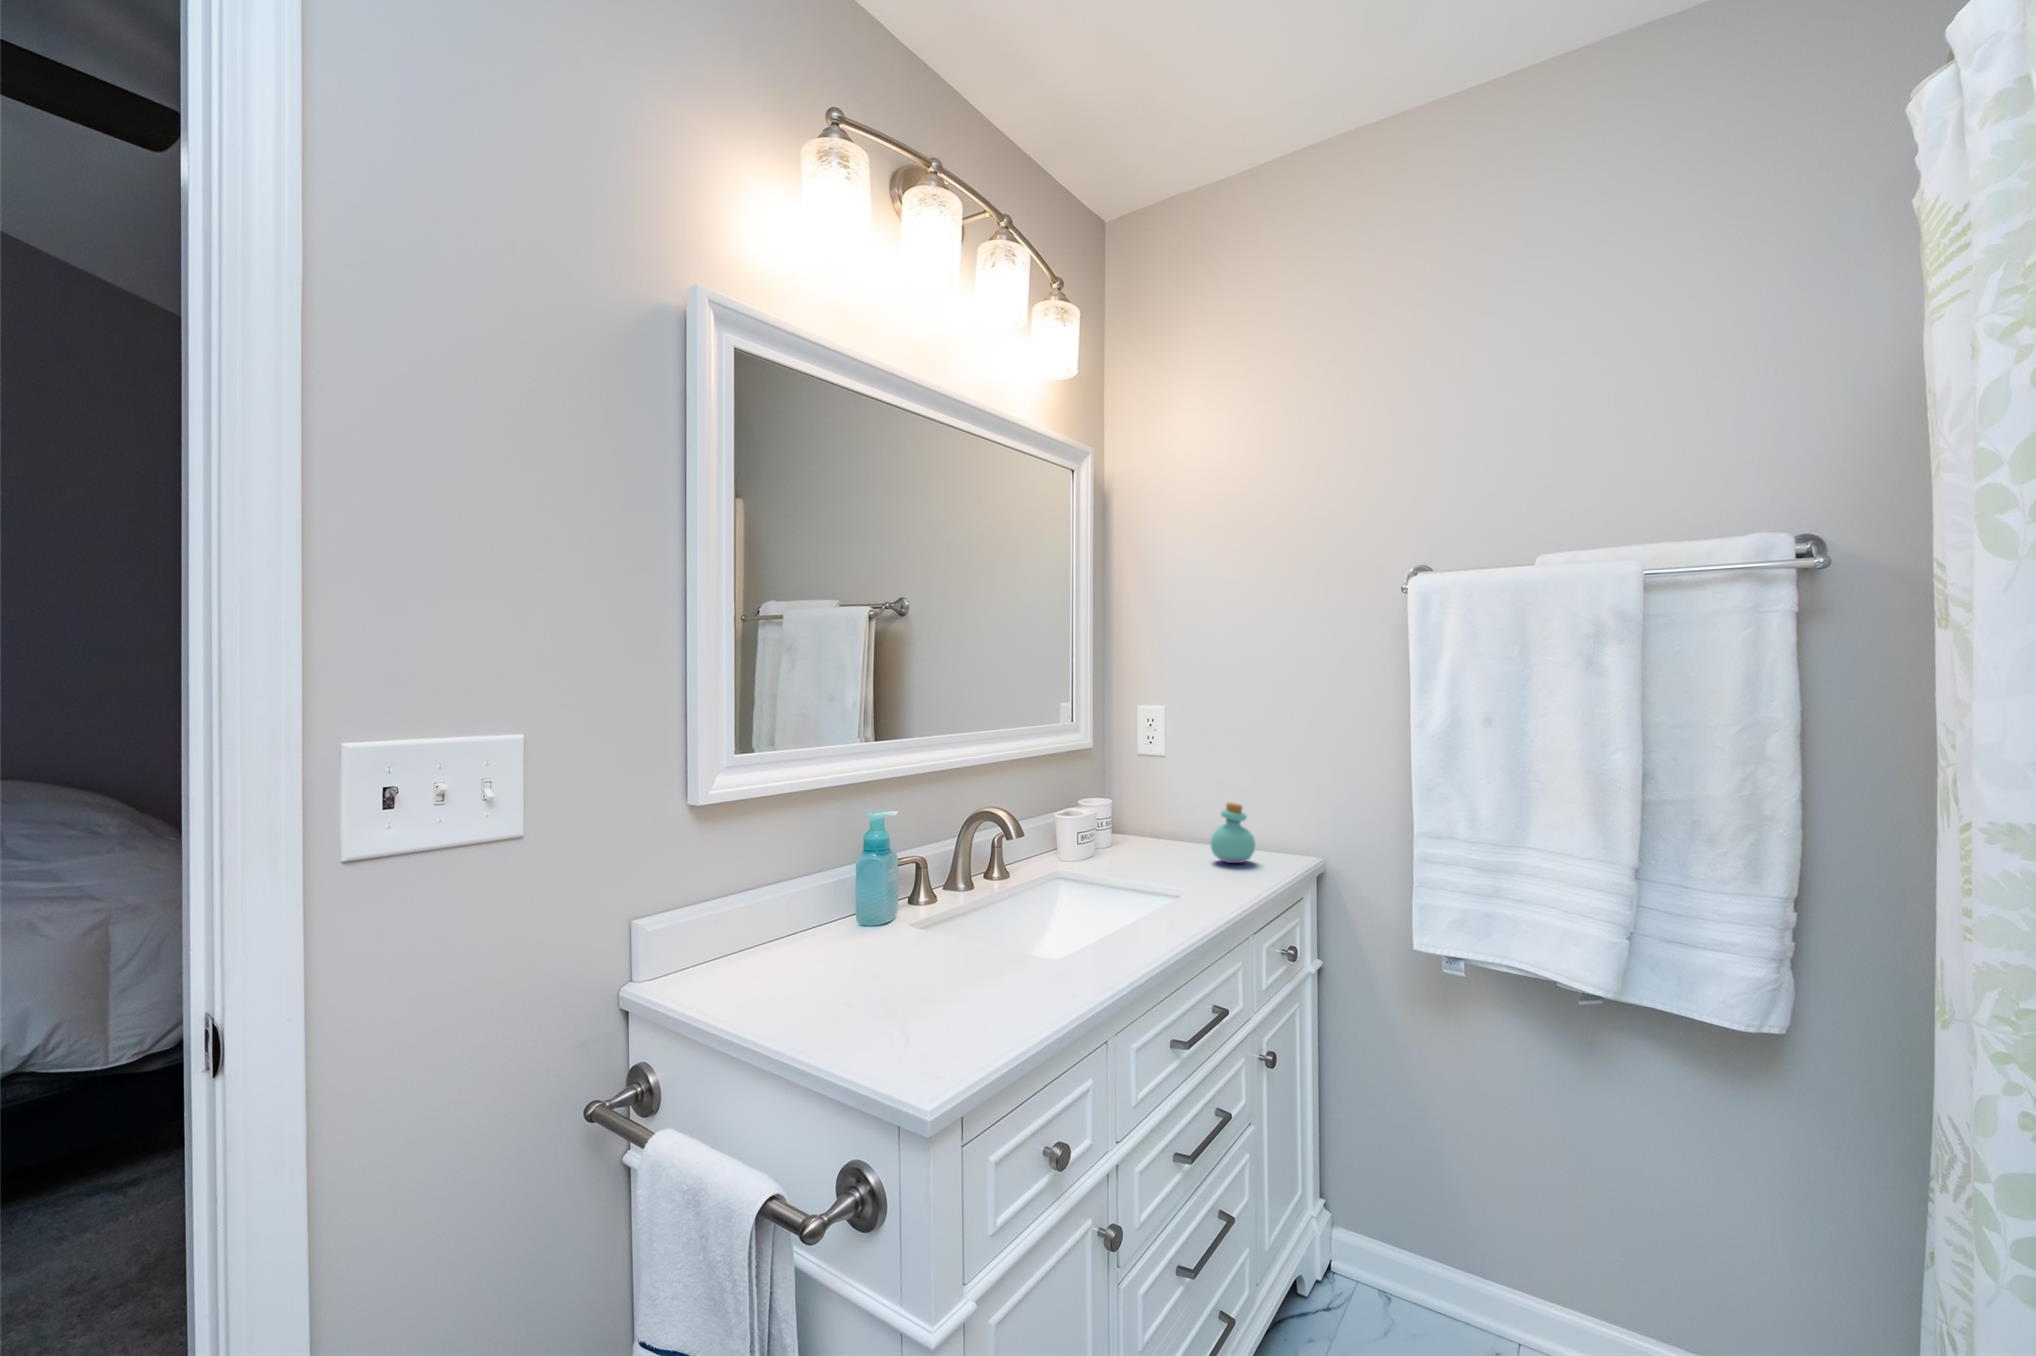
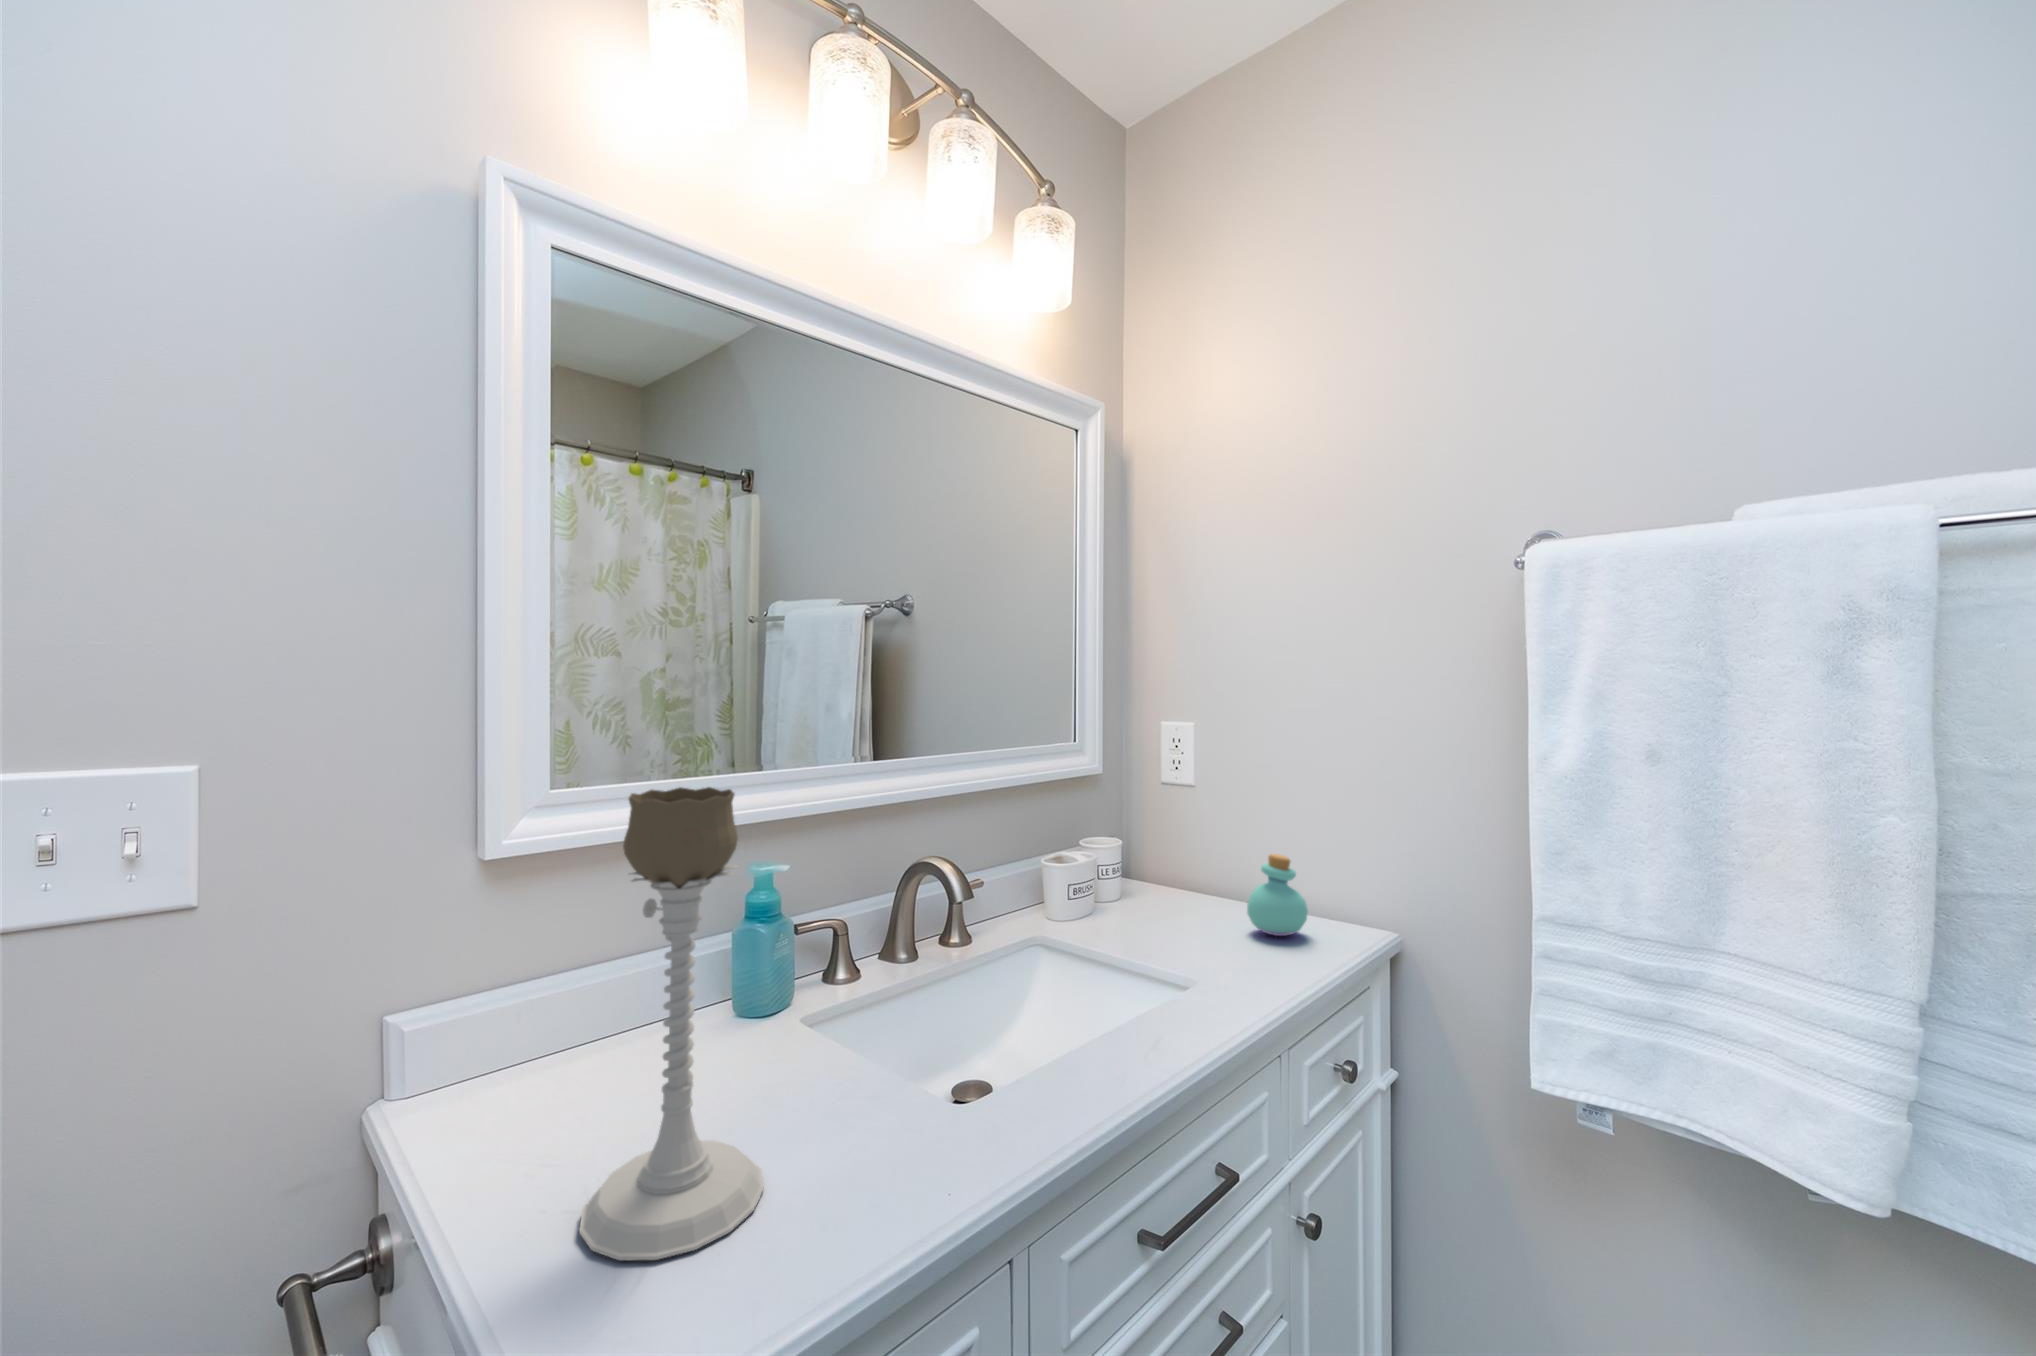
candle holder: none [854,743,963,1032] -> present [579,787,764,1260]

